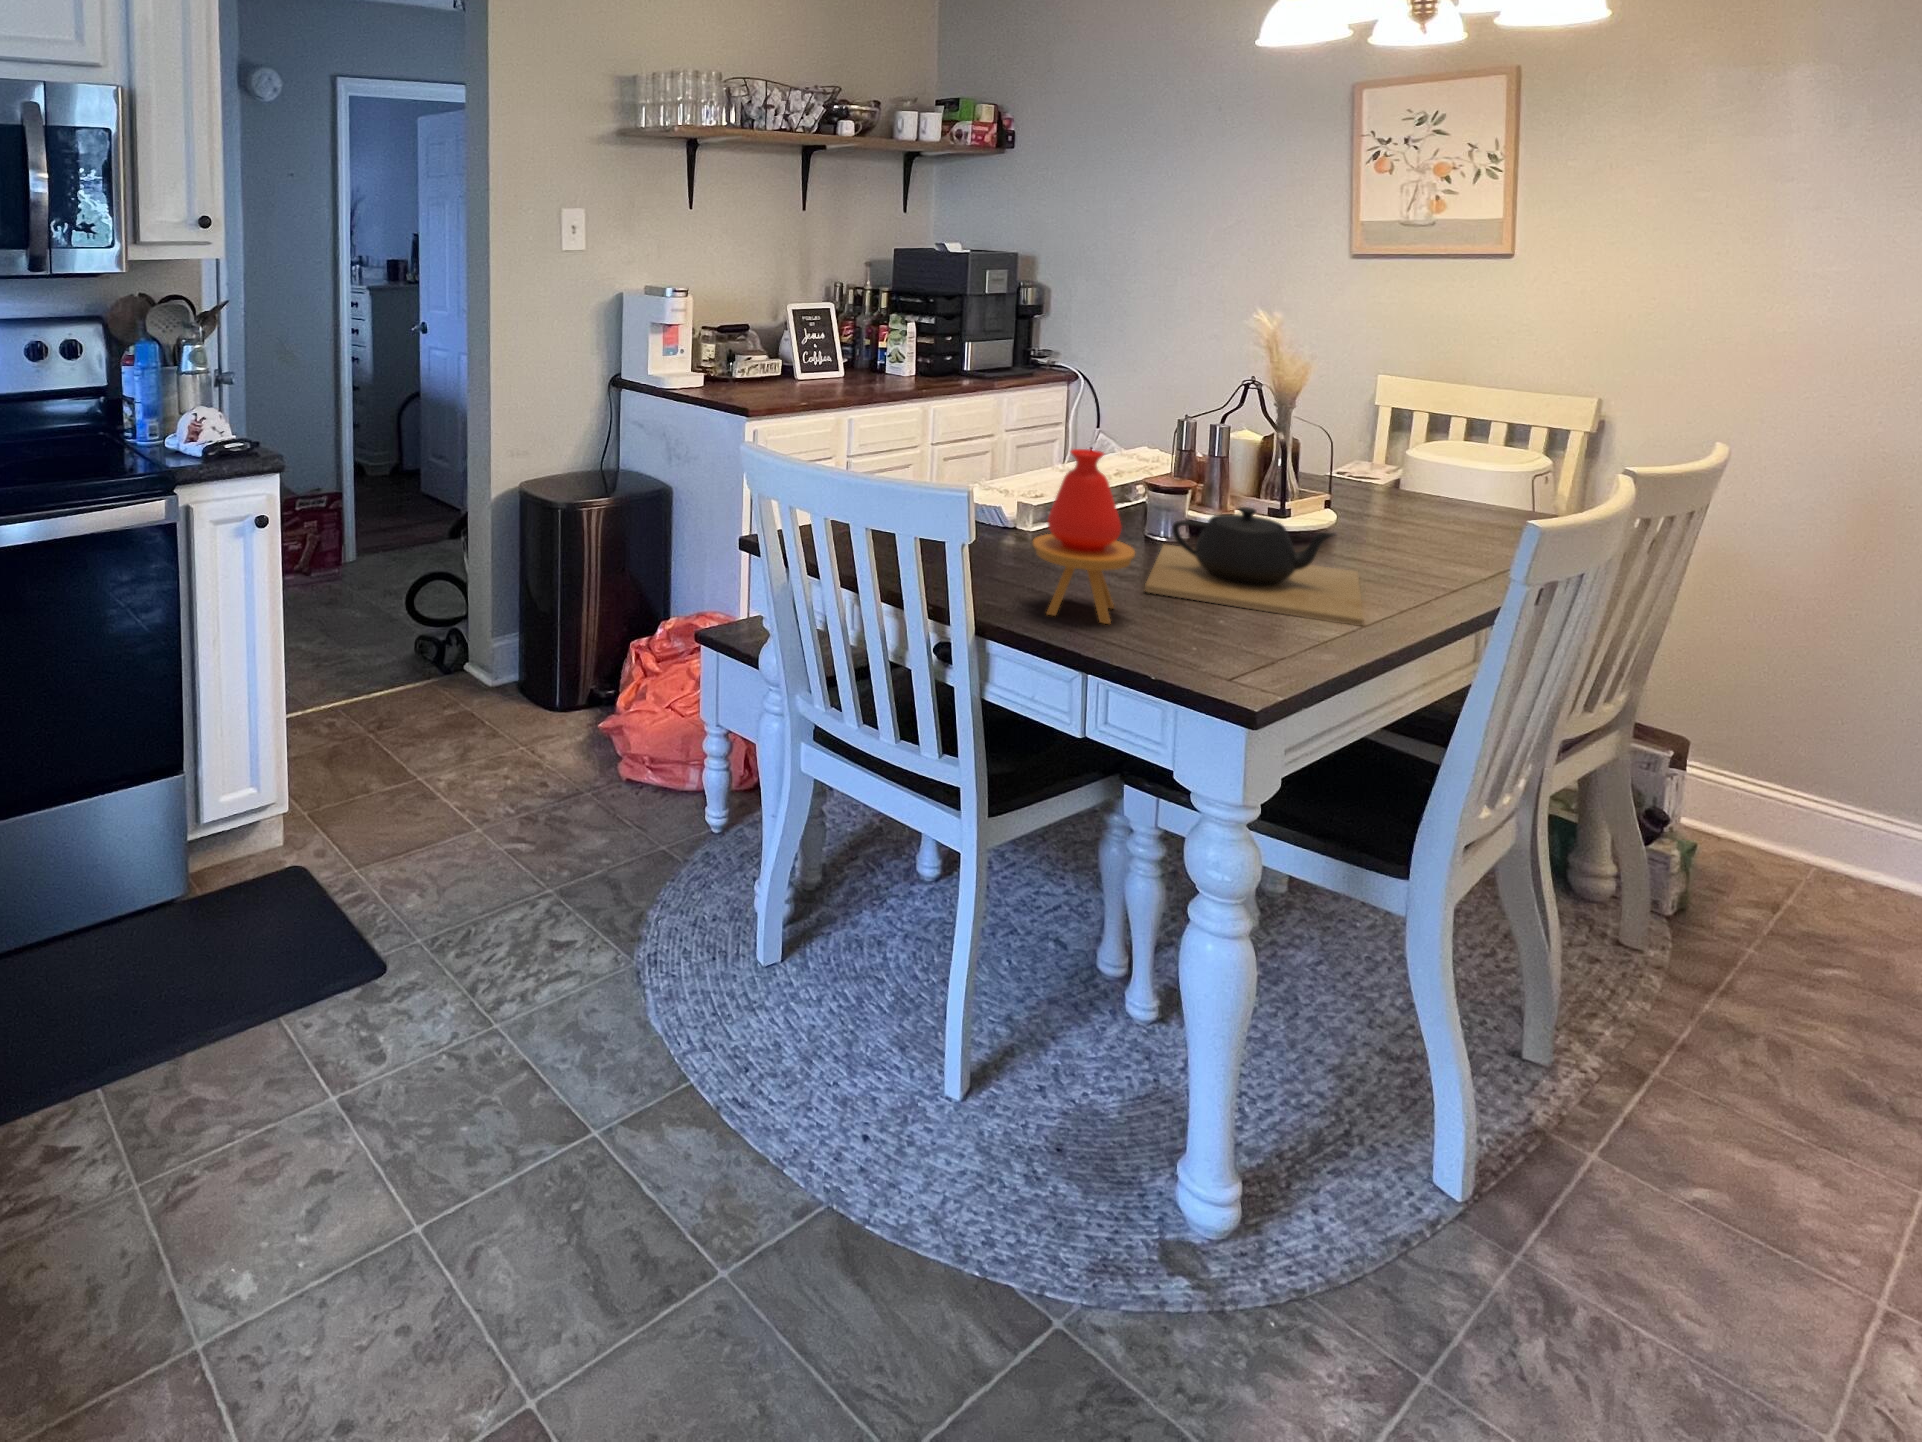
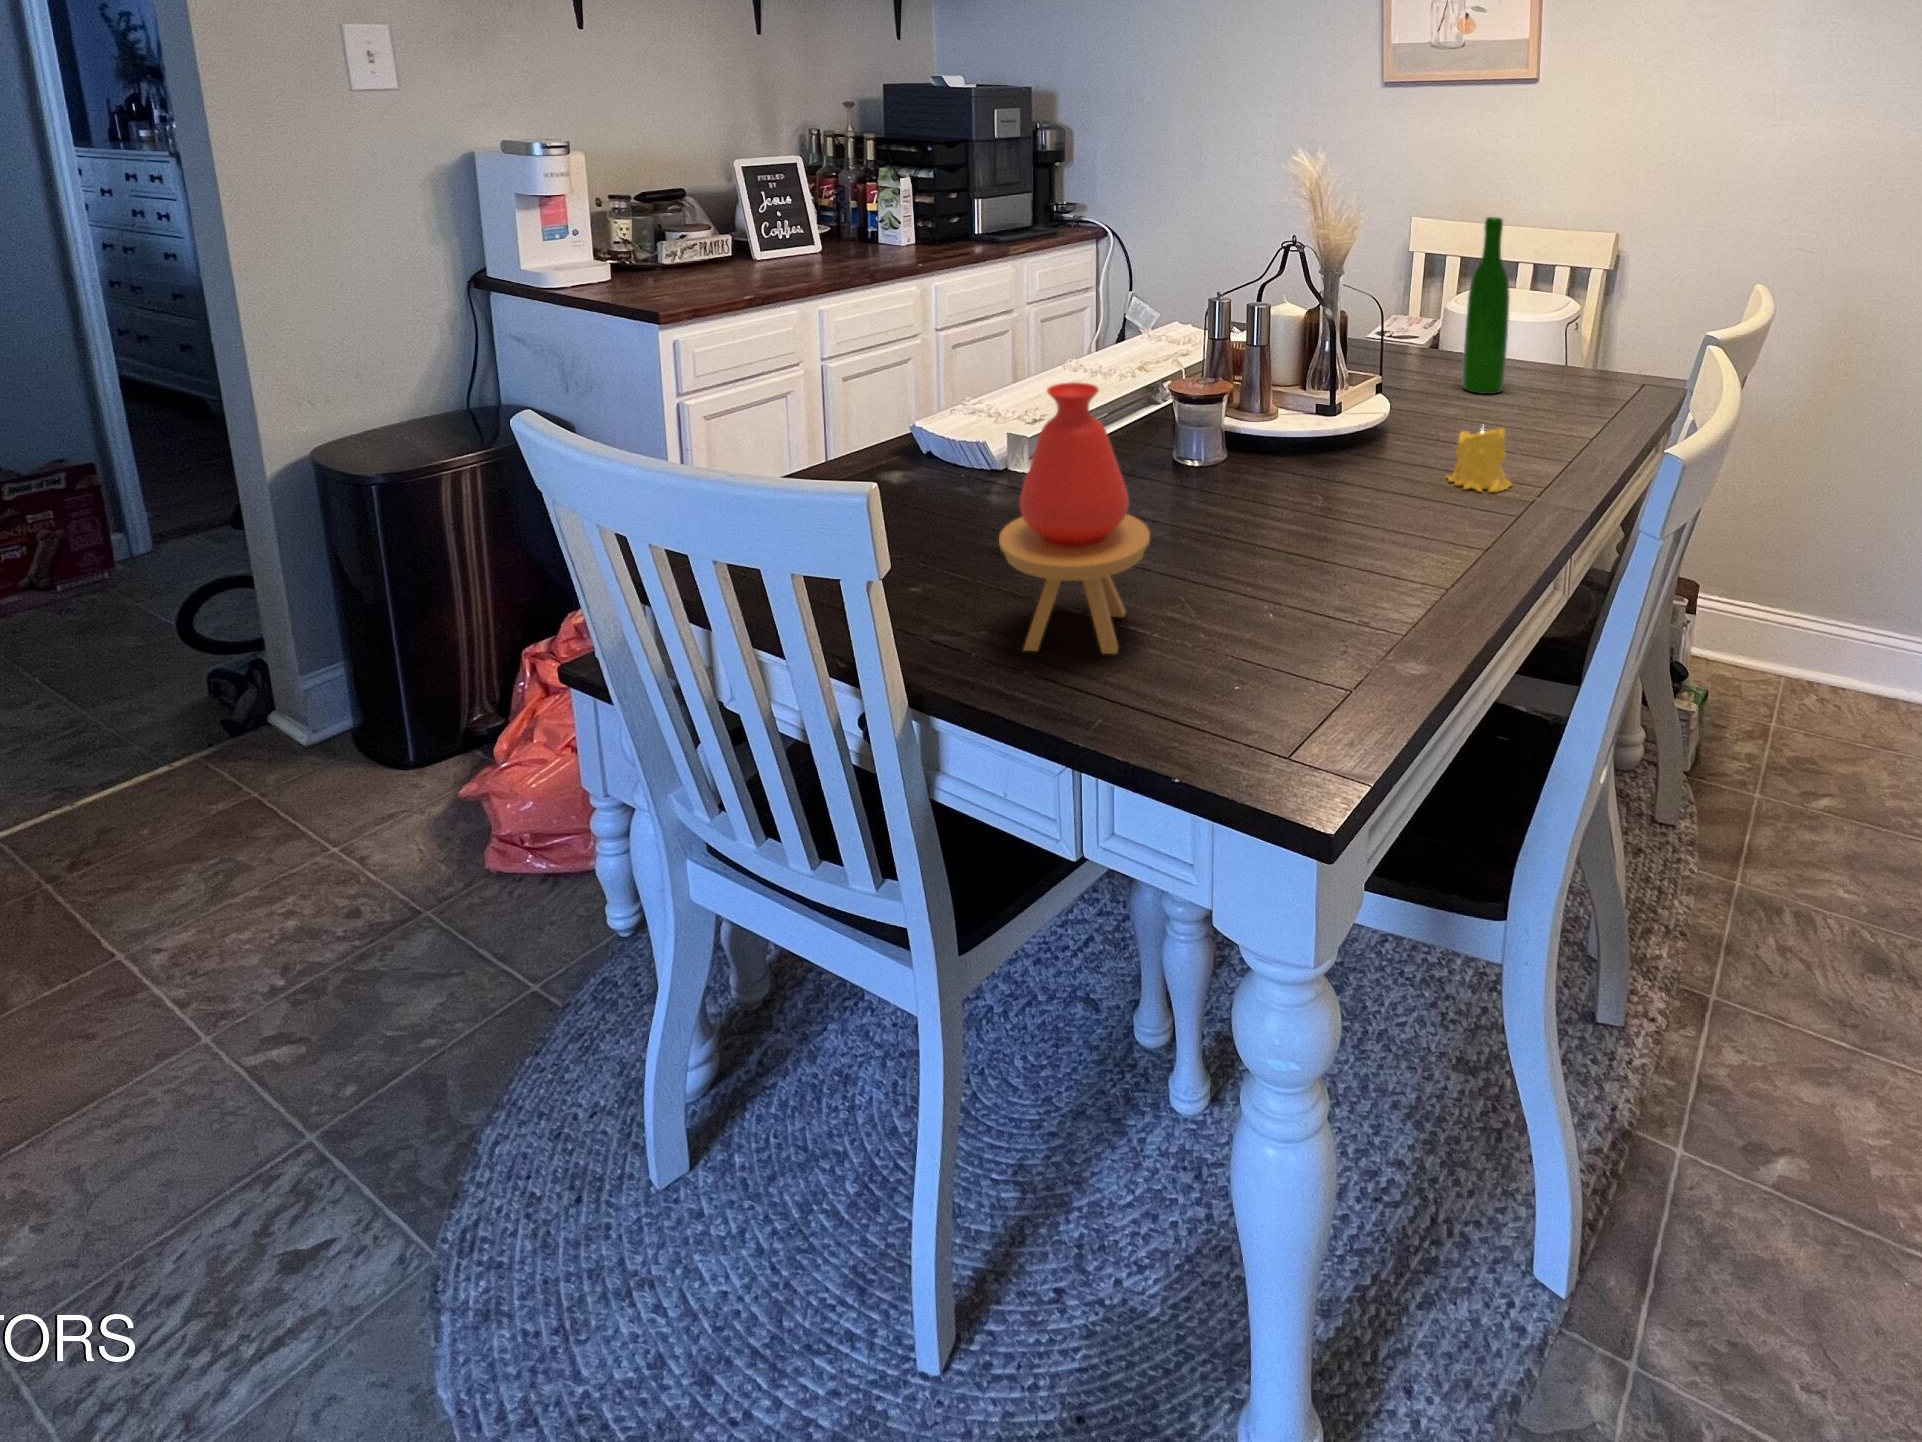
wine bottle: none [1415,372,1461,523] -> present [1463,217,1509,394]
teapot: present [1145,507,1364,626] -> none [1168,428,1444,589]
candle: none [1382,527,1443,582] -> present [1447,427,1512,492]

